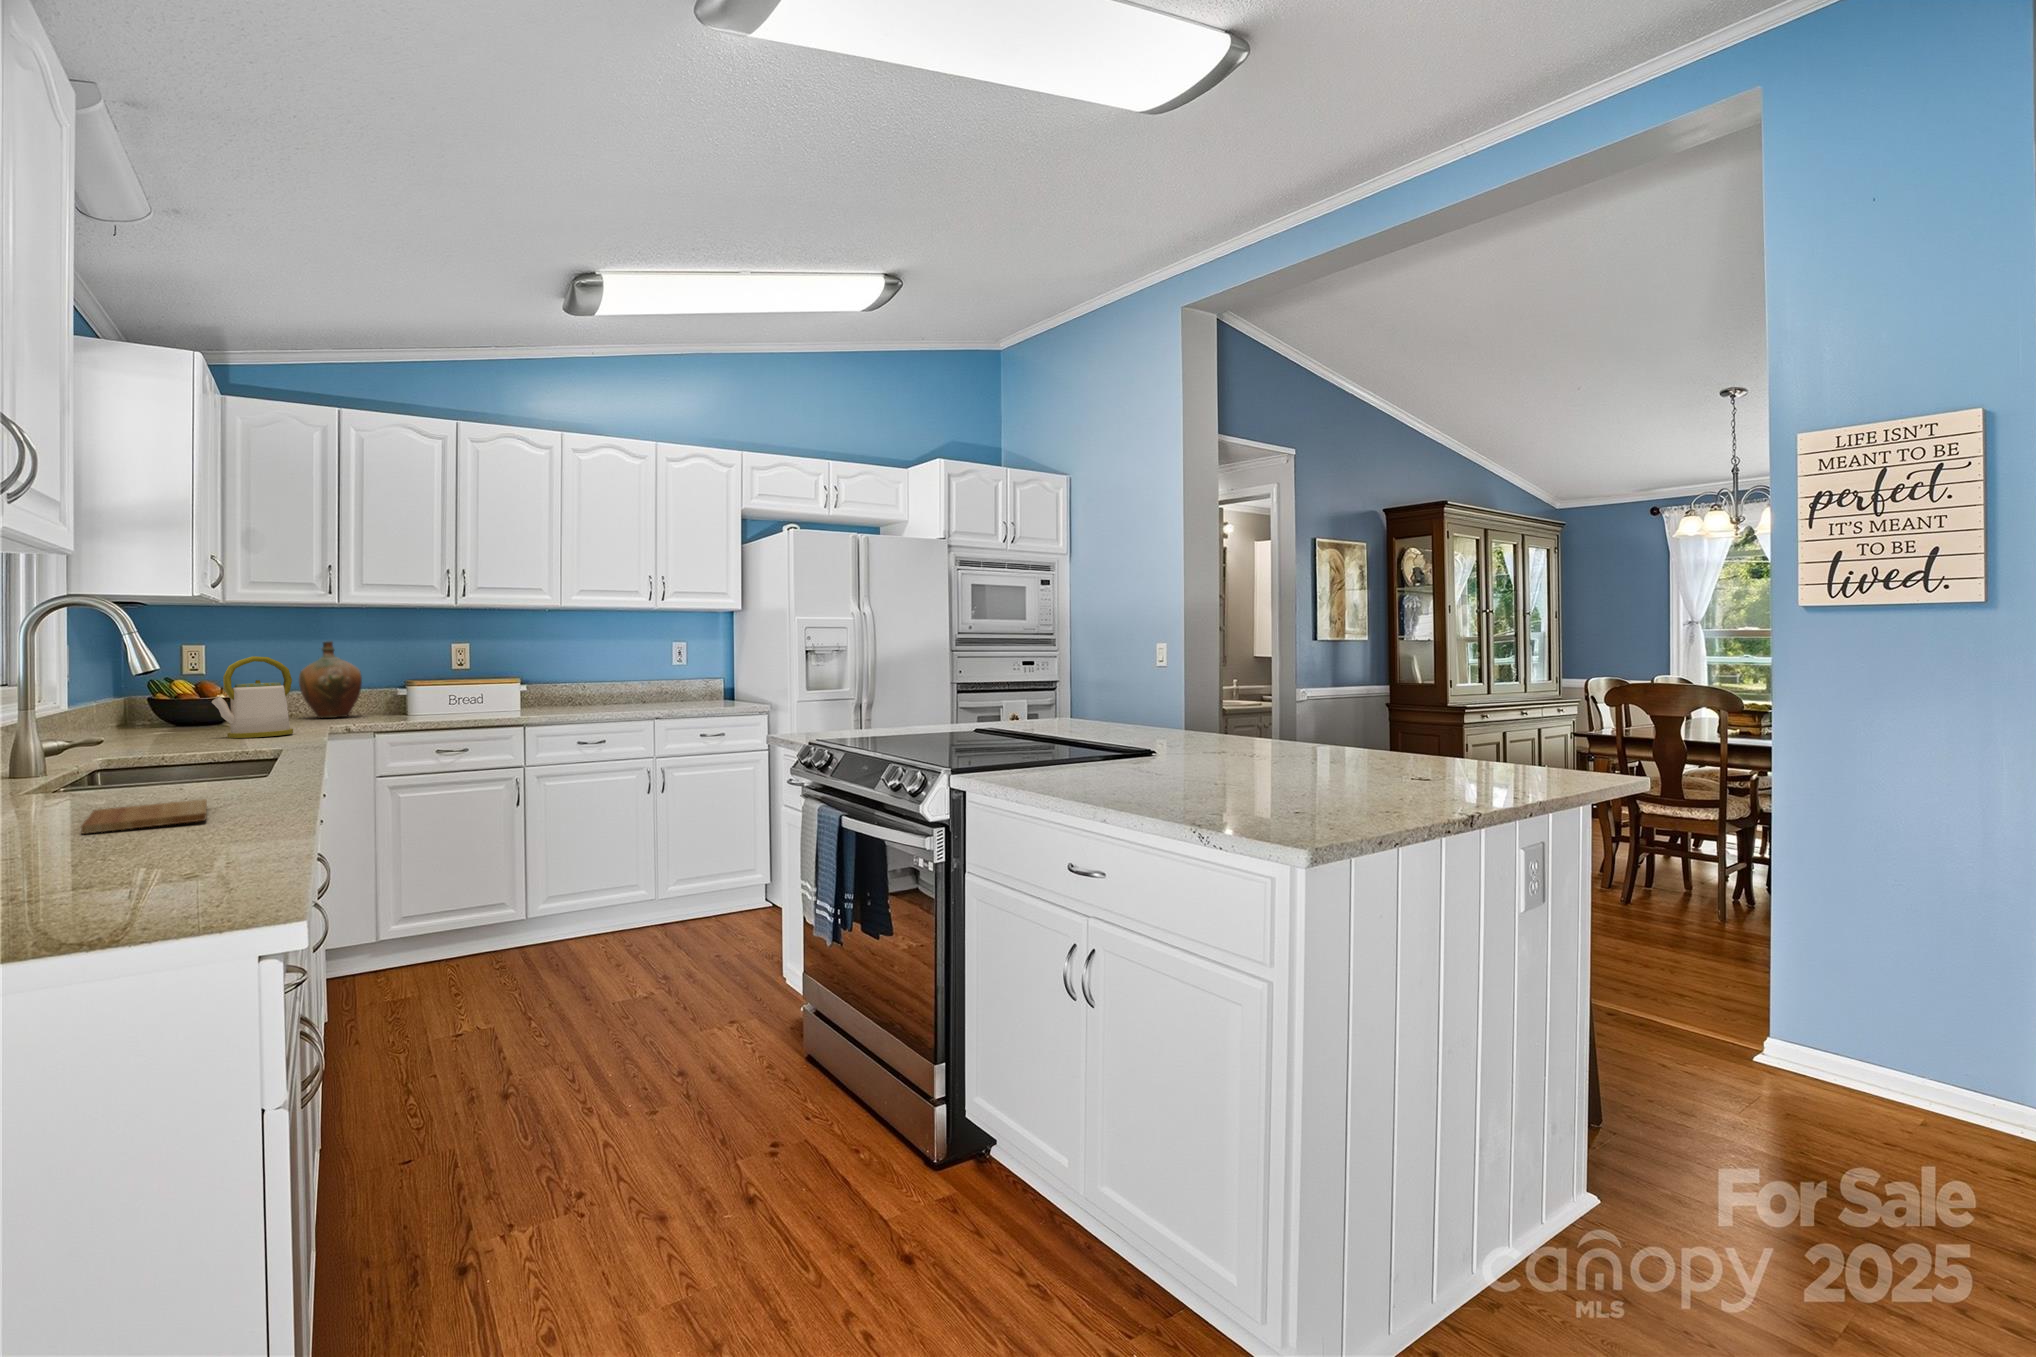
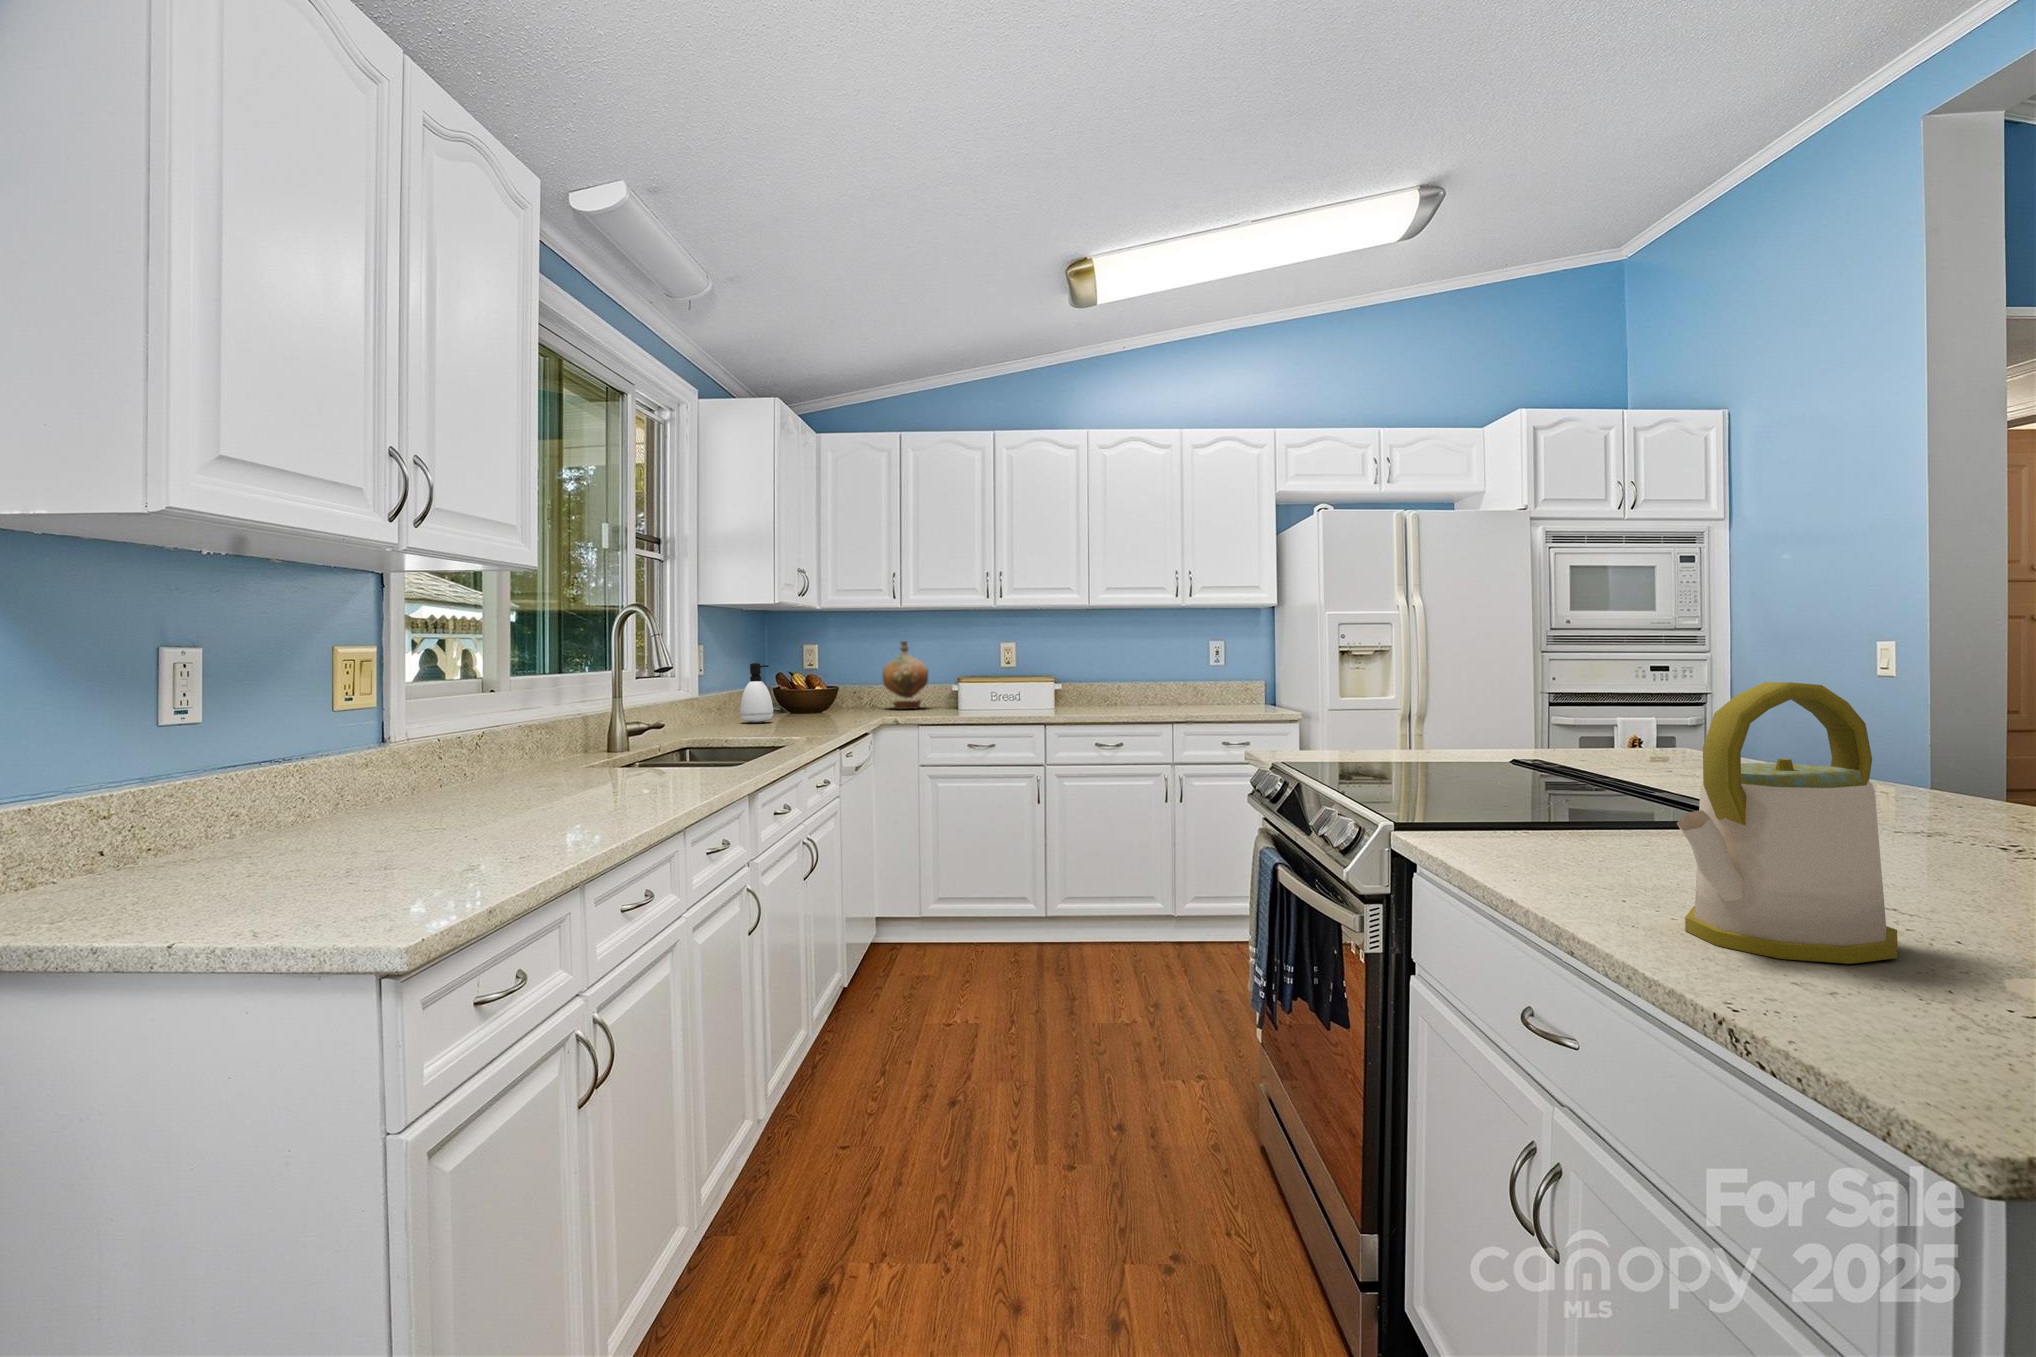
kettle: present [212,656,293,738] -> present [1677,682,1897,964]
soap dispenser: none [128,667,178,738] -> present [740,663,773,723]
cutting board: present [81,799,207,834] -> none [514,787,639,813]

